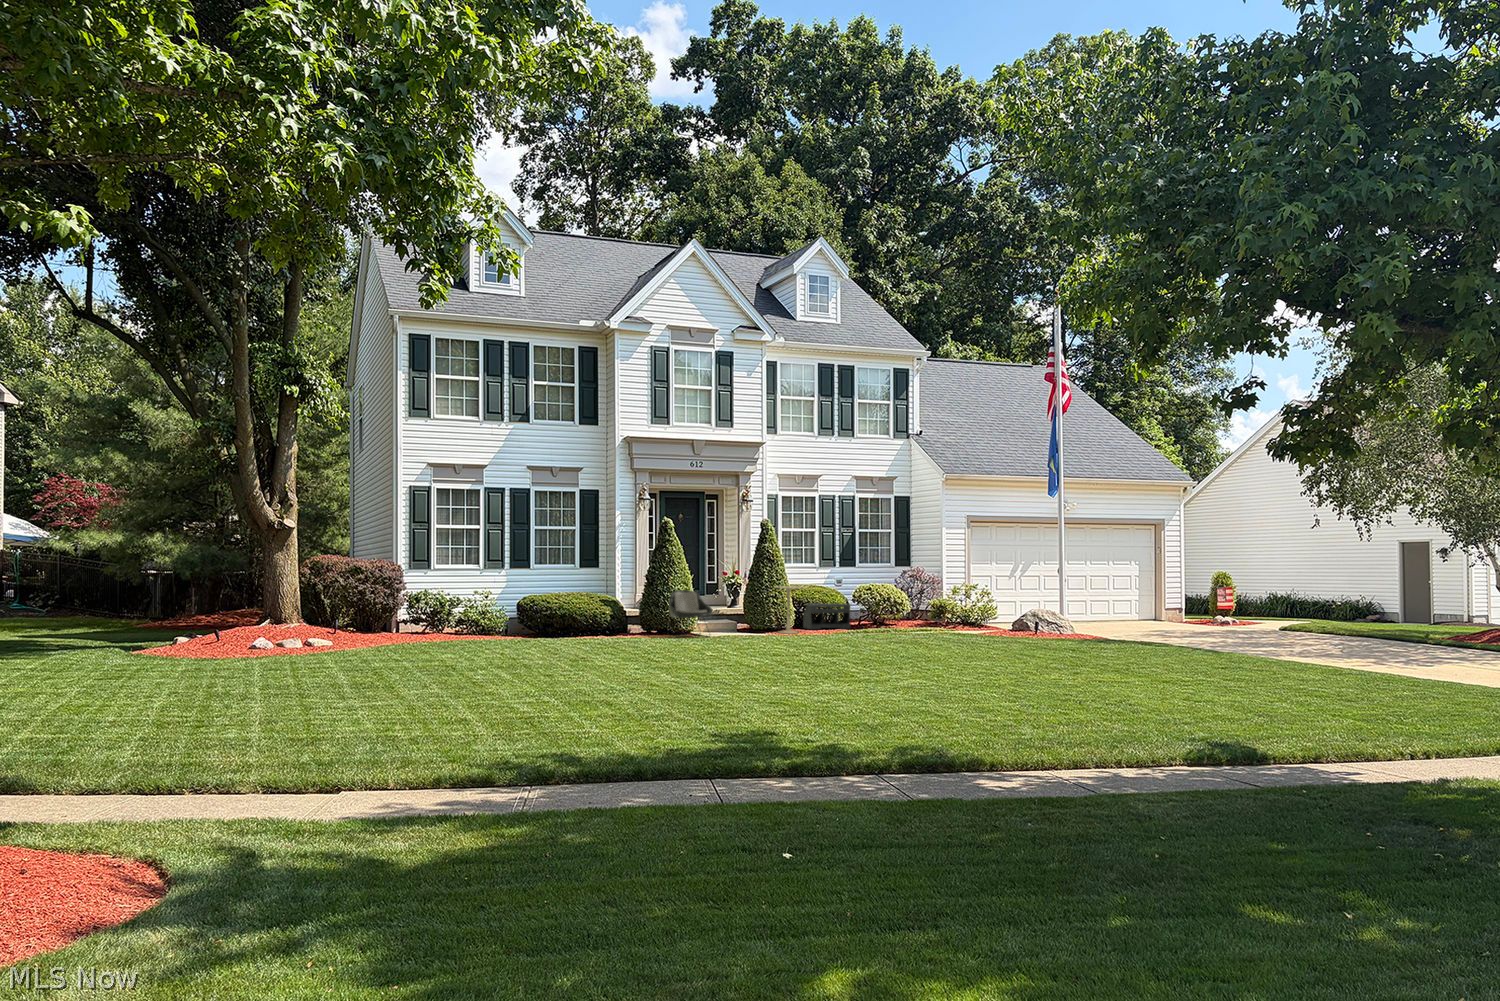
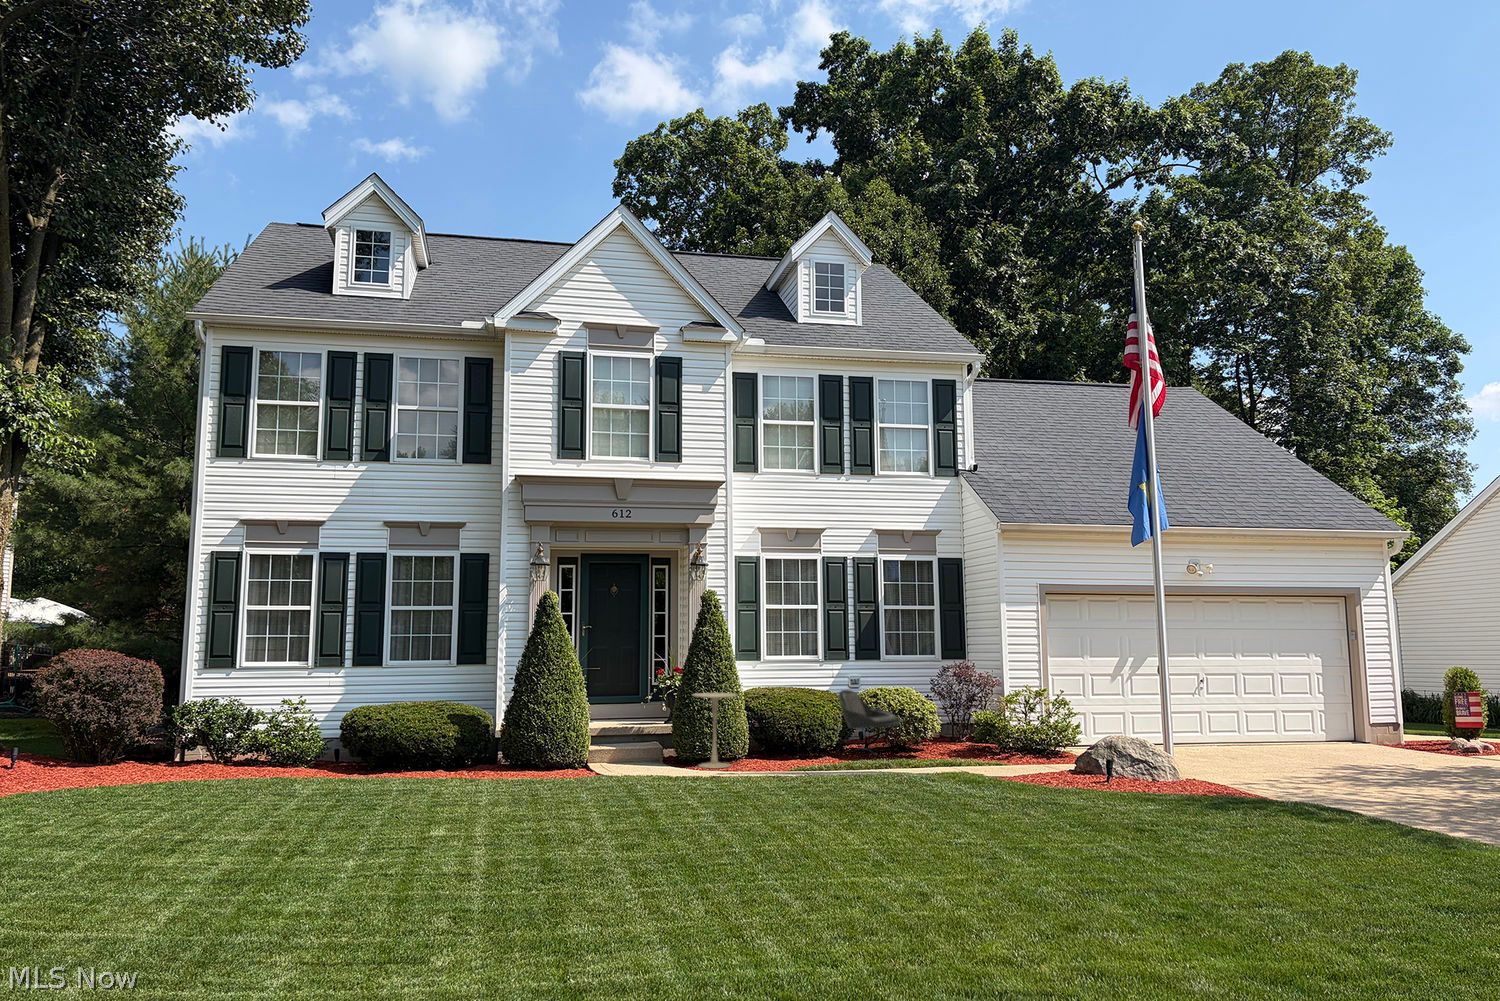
lounge chair: present [668,590,713,637] -> present [838,690,900,756]
bench: present [803,603,851,629] -> none [762,717,831,758]

